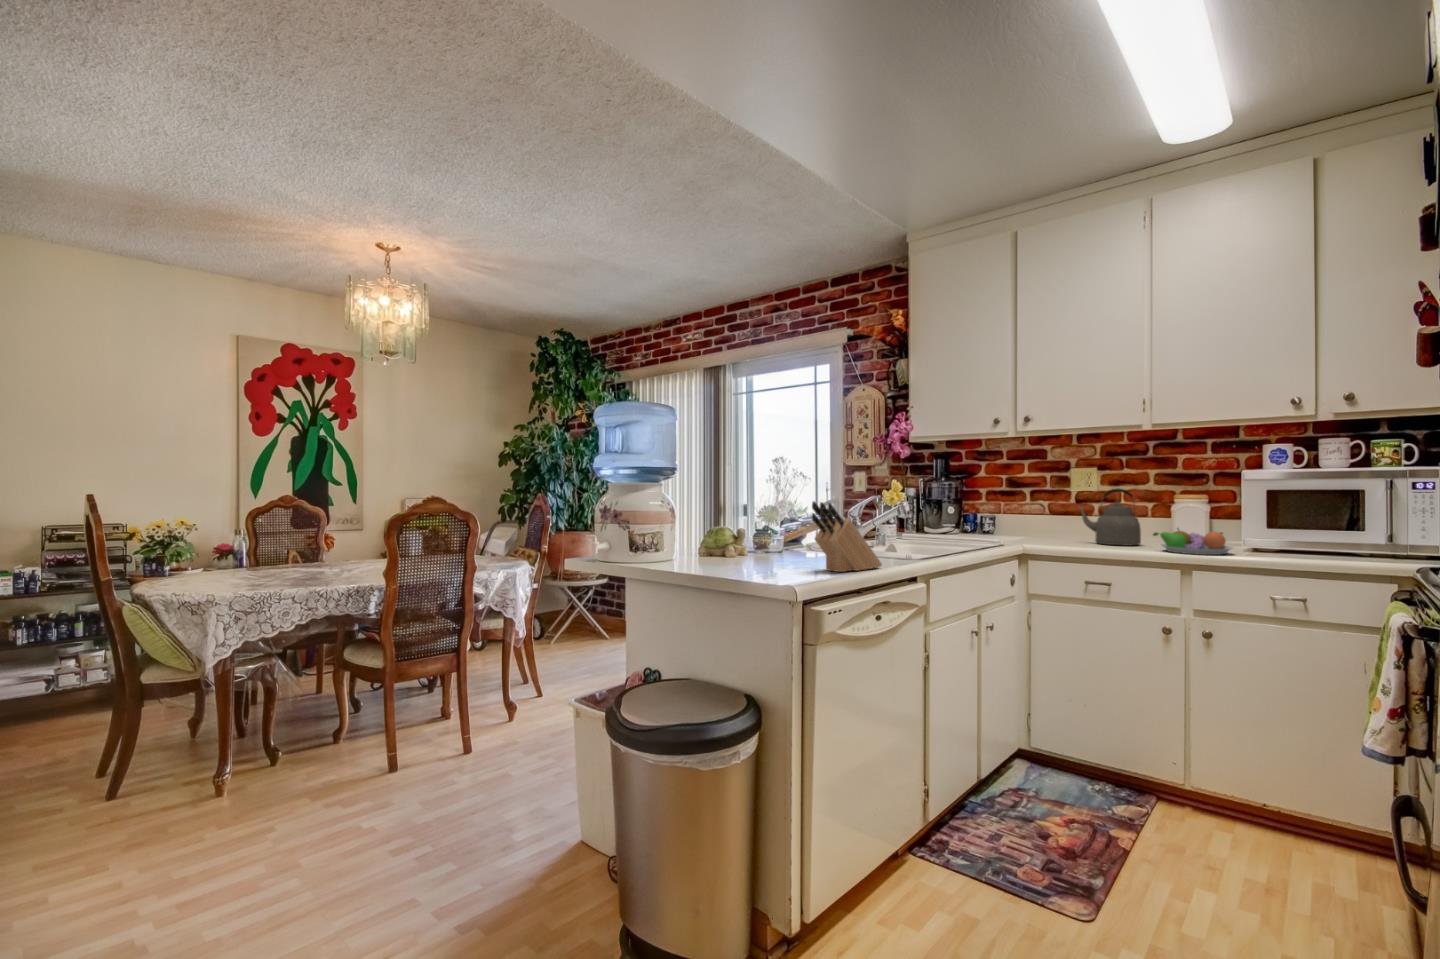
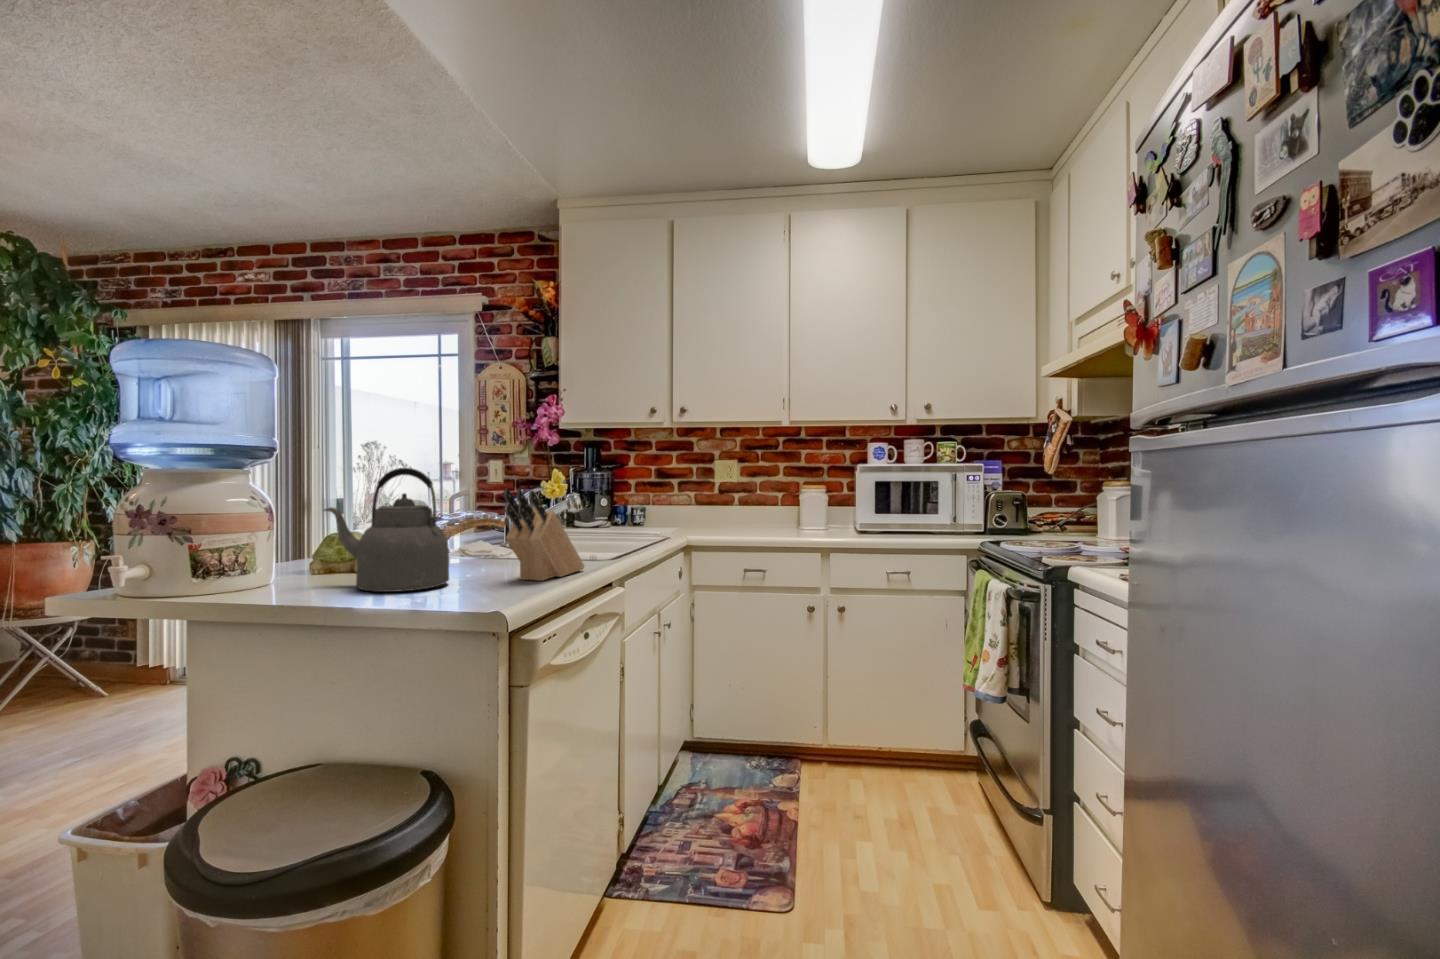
kettle: present [1077,489,1141,545] -> present [324,468,449,592]
fruit bowl: present [1153,528,1233,555] -> none [788,512,845,536]

